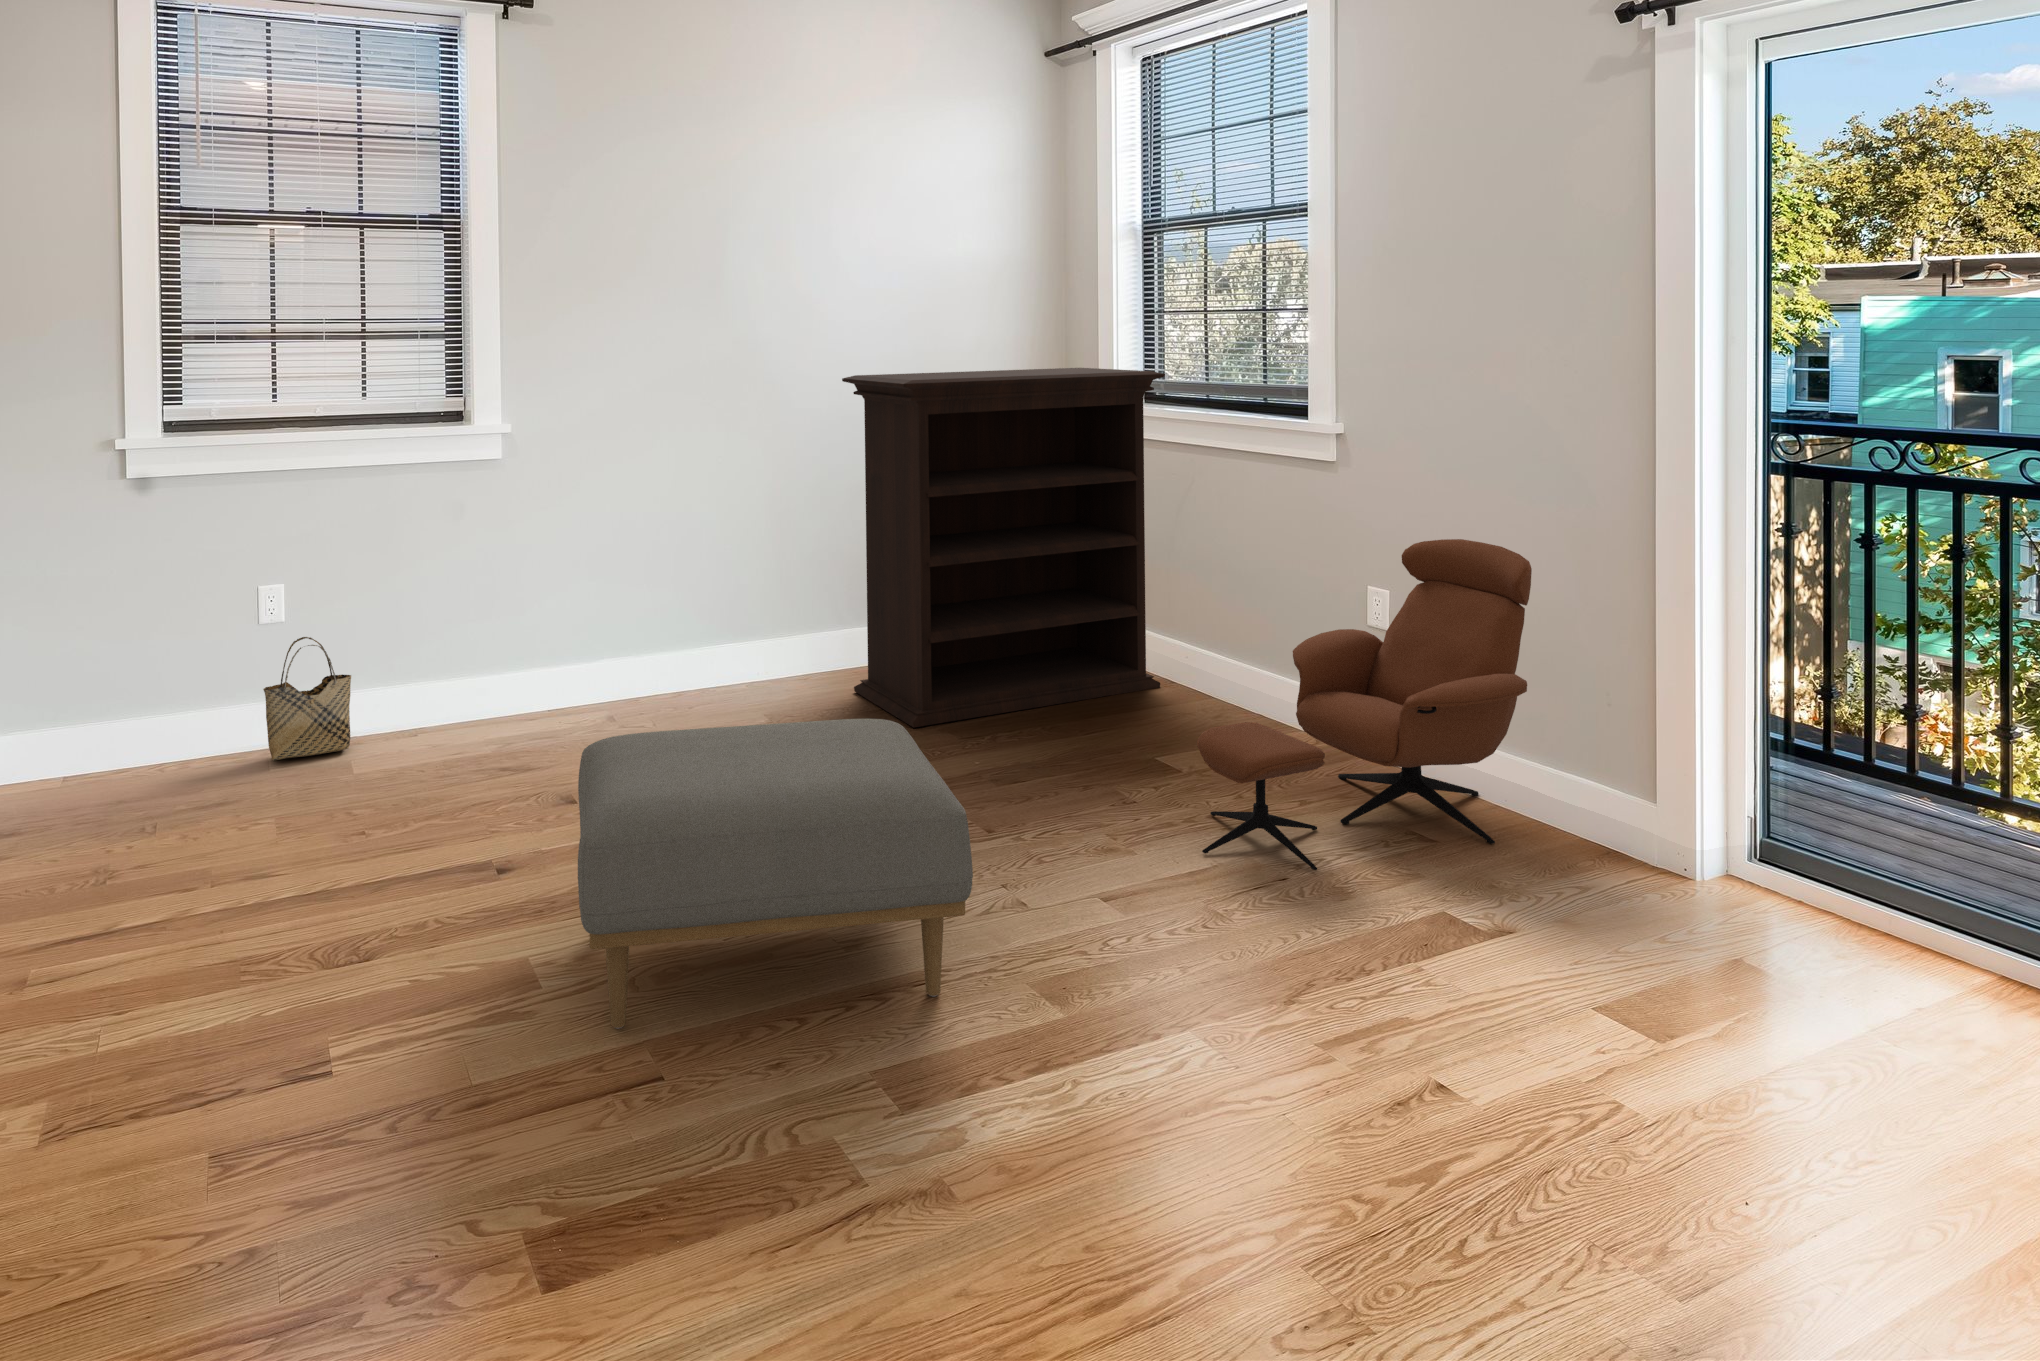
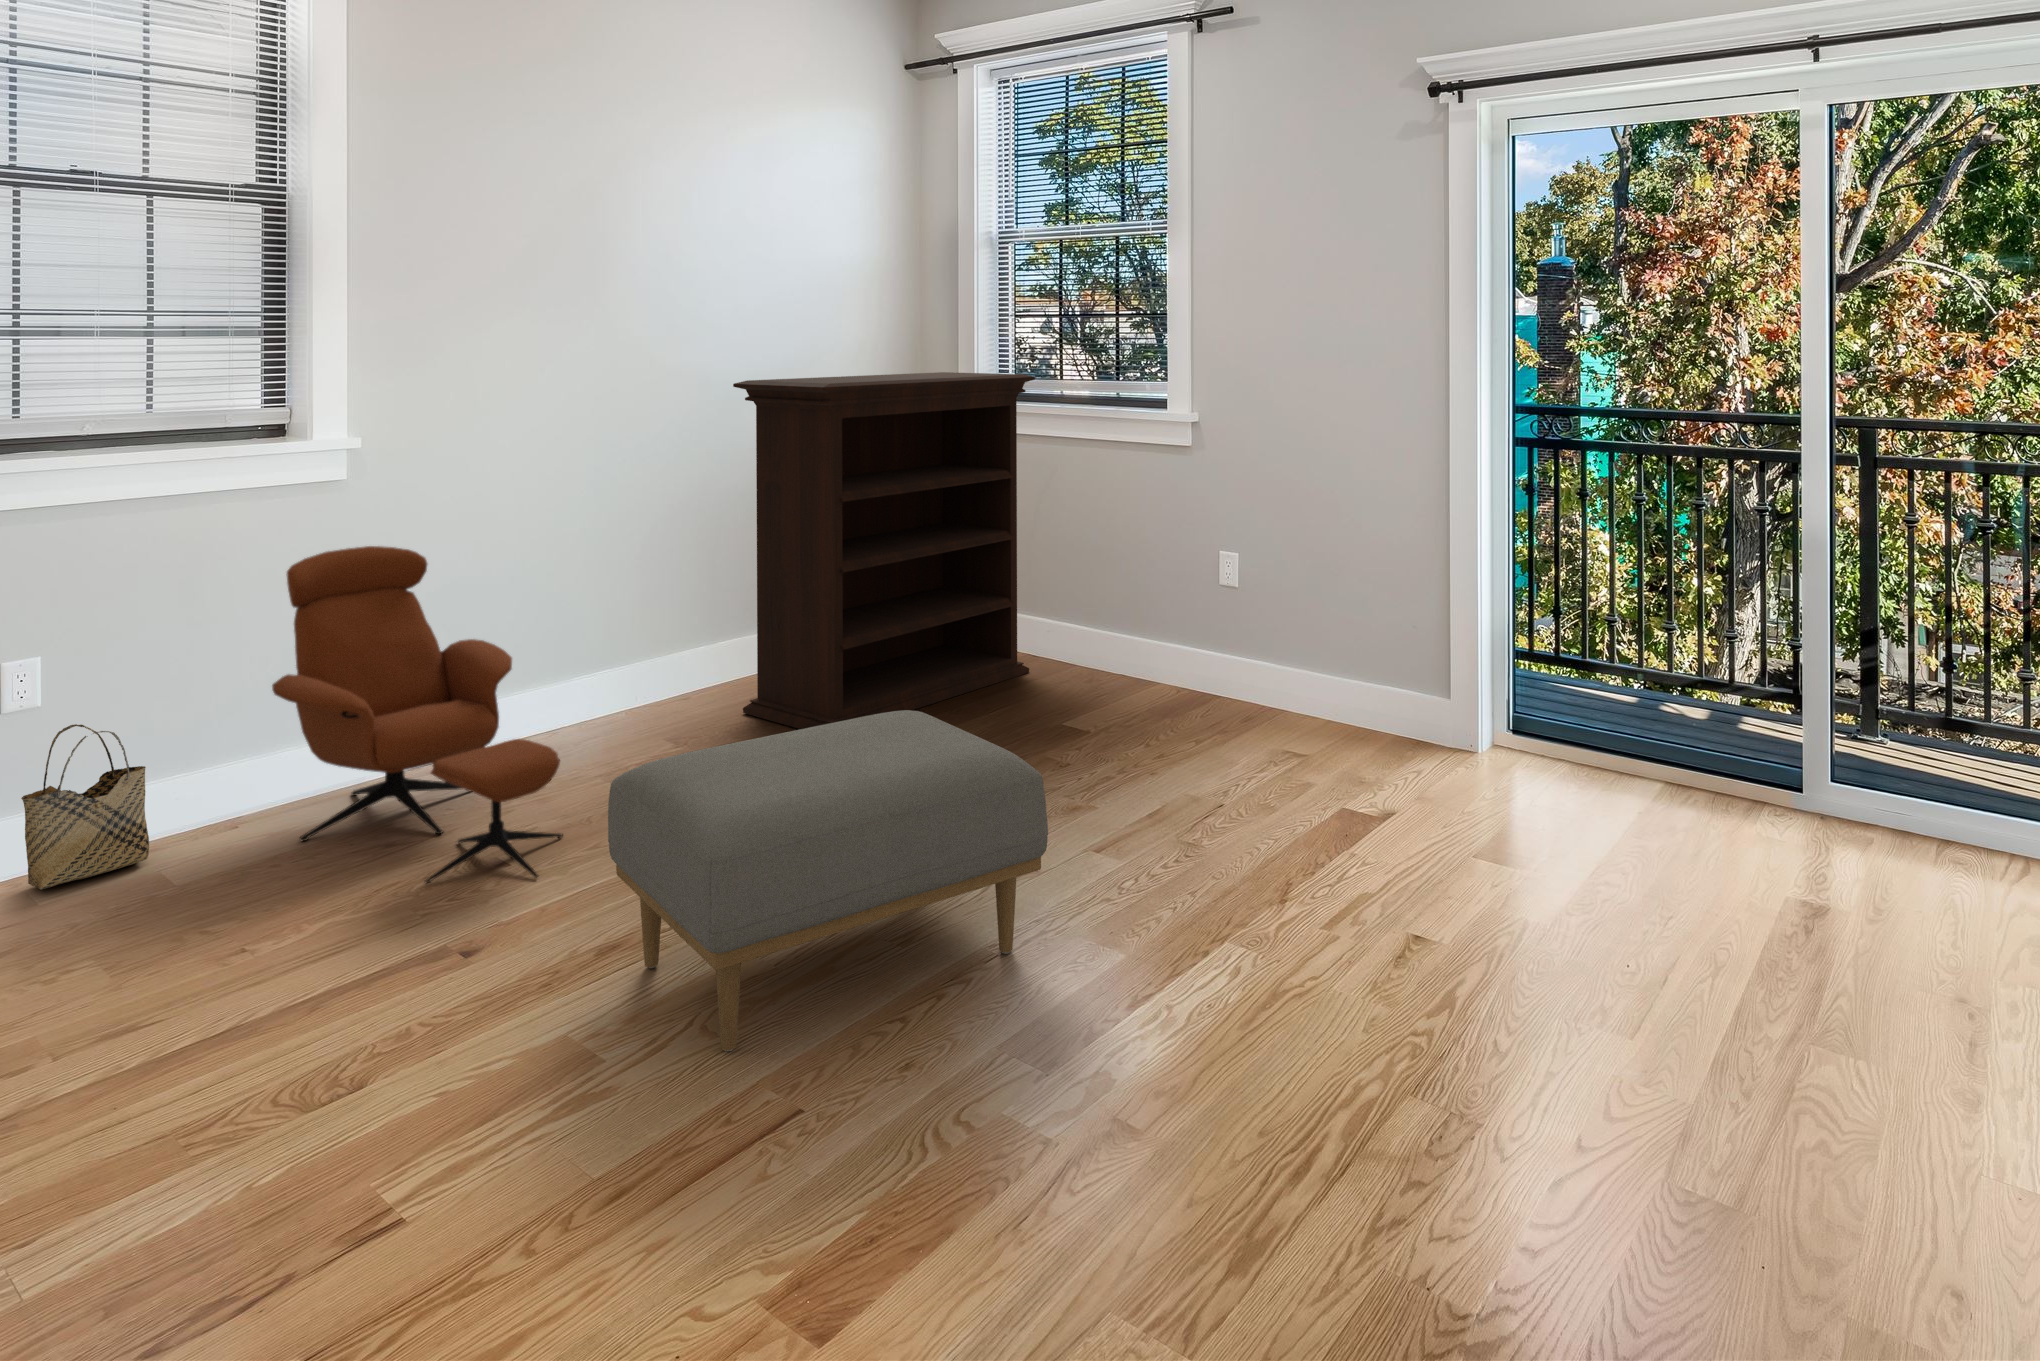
lounge chair: present [1197,539,1532,870] -> present [272,546,563,883]

